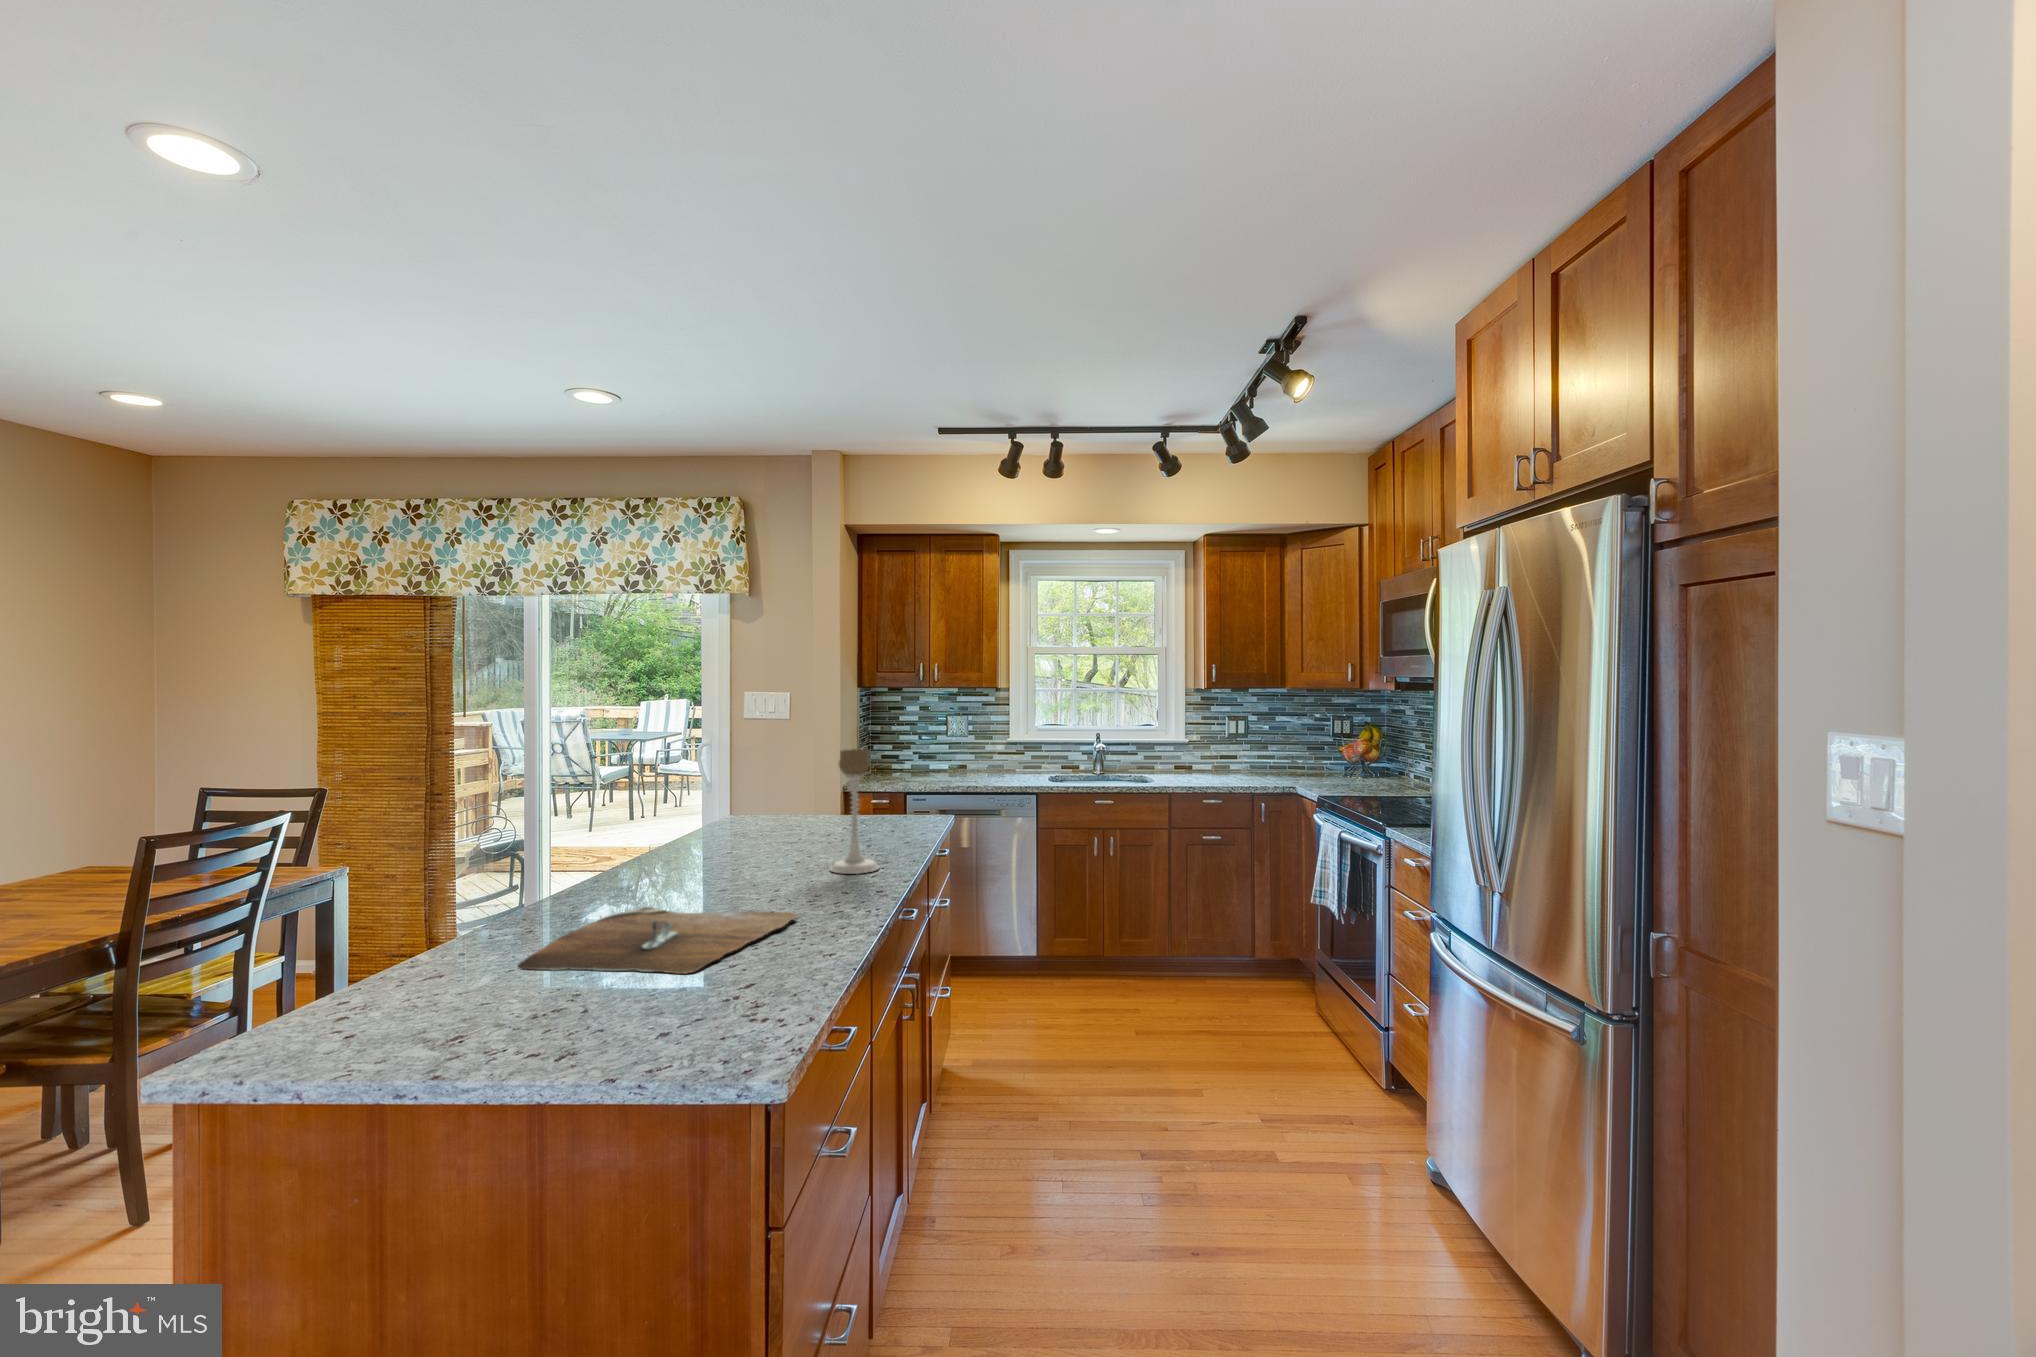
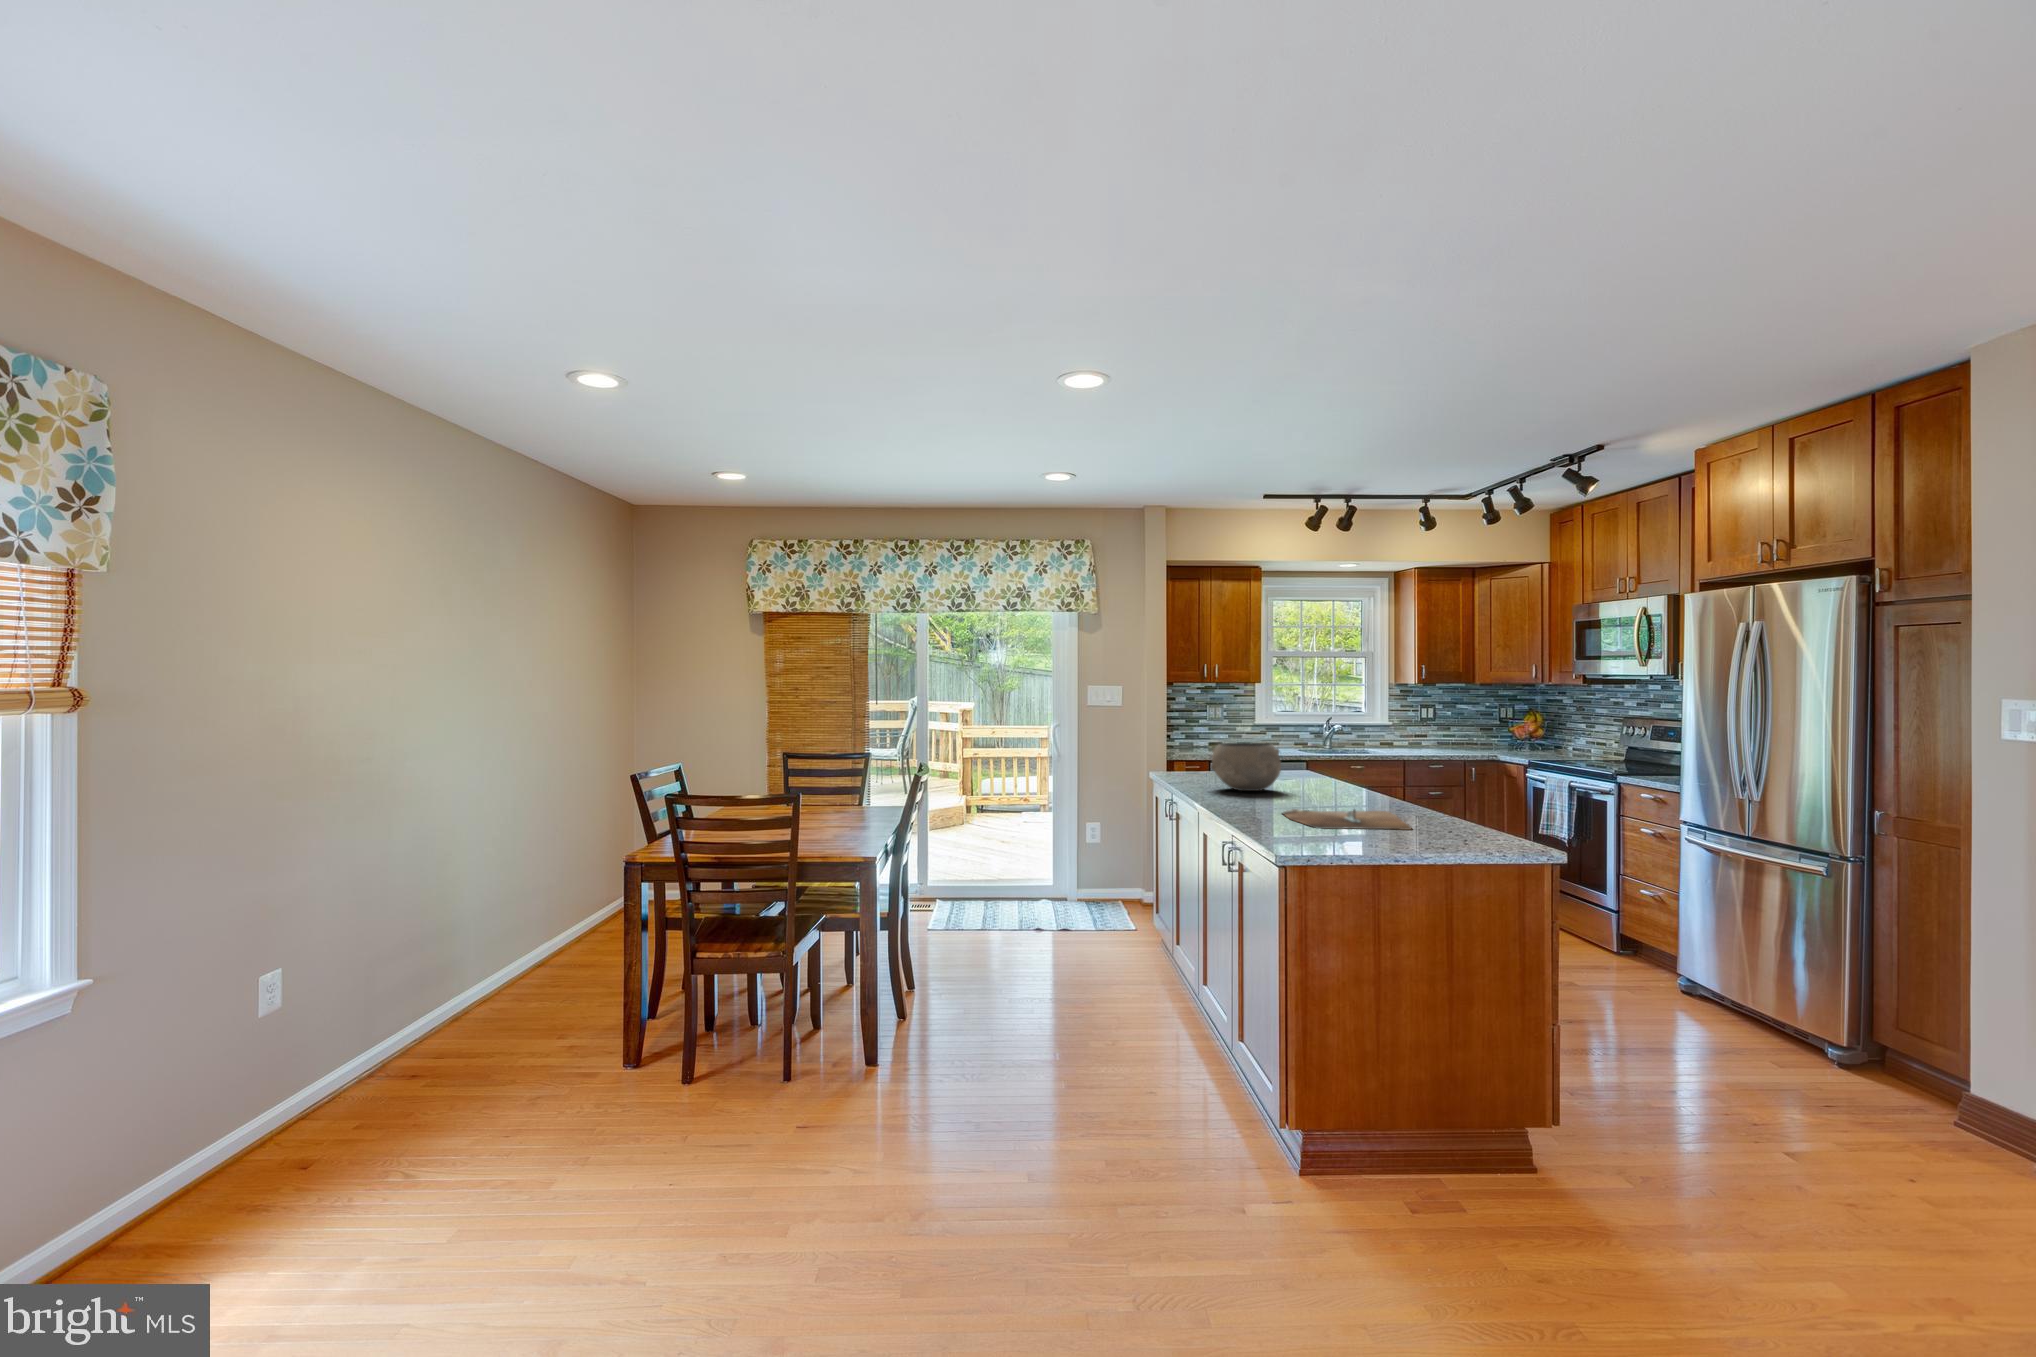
candle holder: present [830,749,879,874] -> none [1321,723,1353,798]
ceramic bowl: none [695,778,812,857] -> present [1211,742,1281,791]

